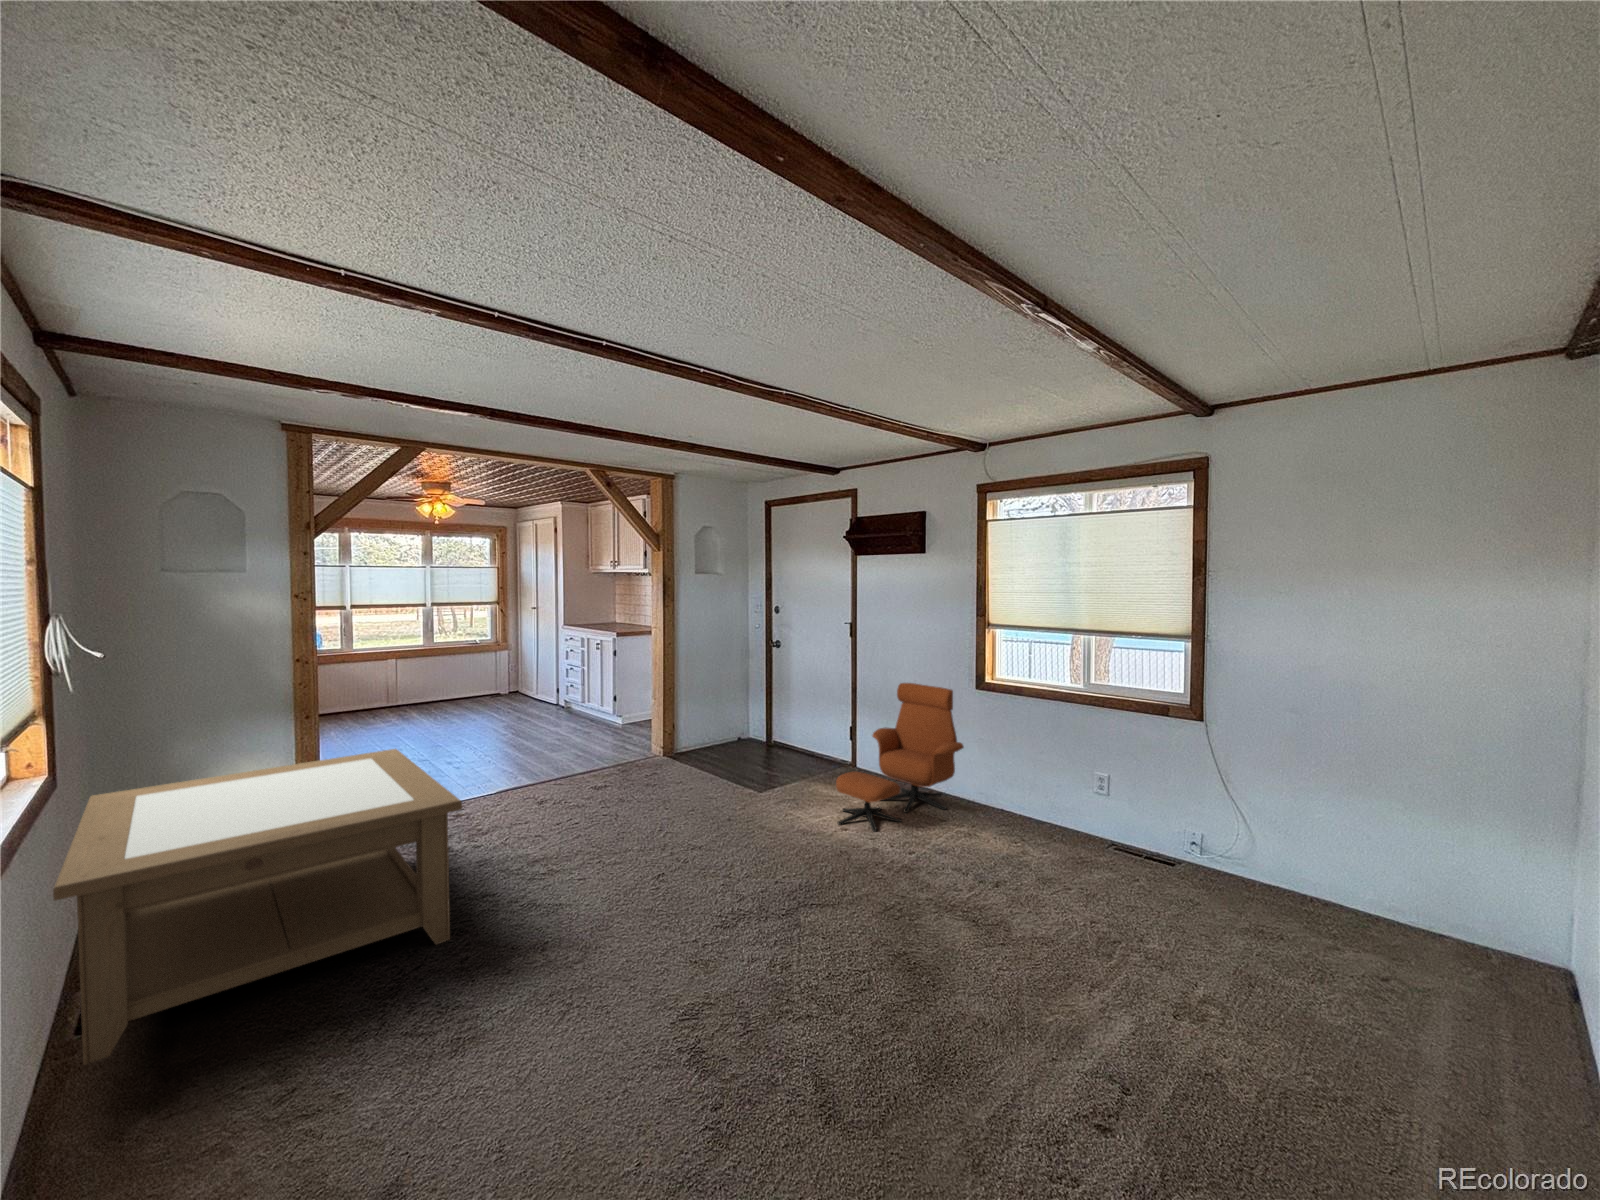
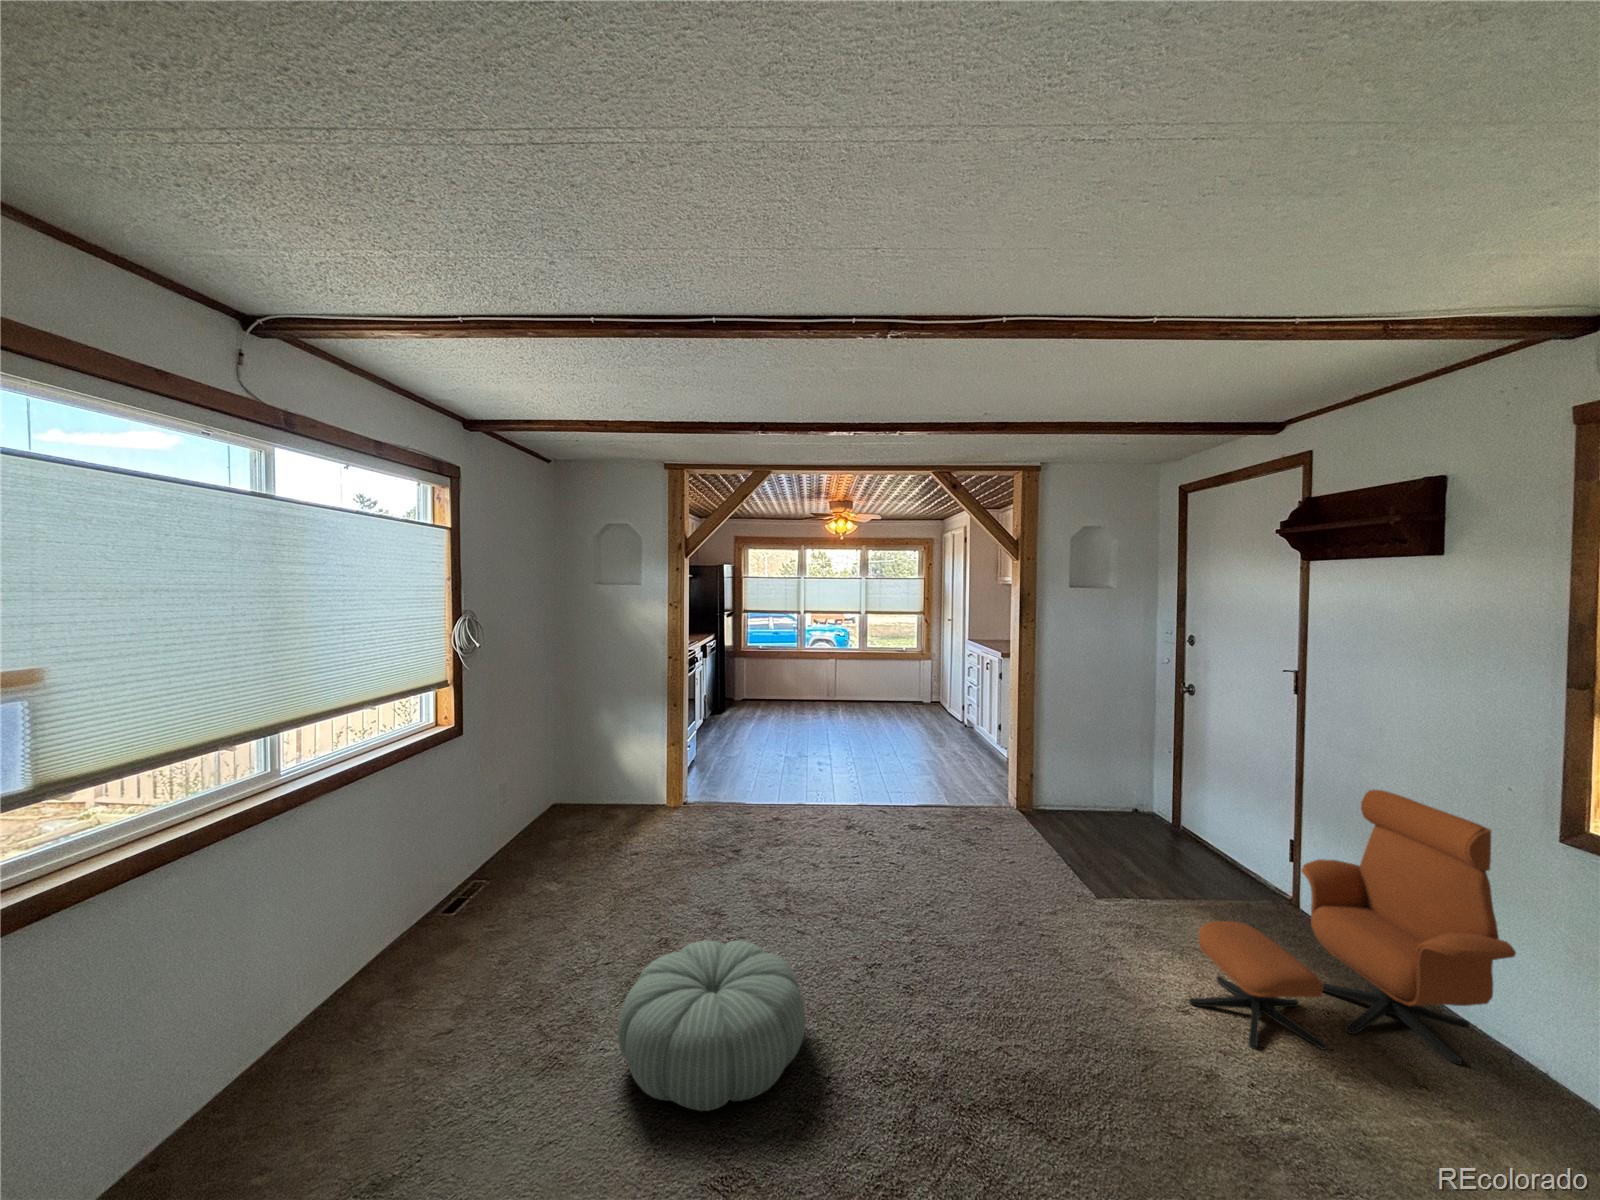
coffee table: present [53,749,462,1065] -> none [370,754,696,967]
pouf: none [501,866,664,988] -> present [618,940,806,1111]

